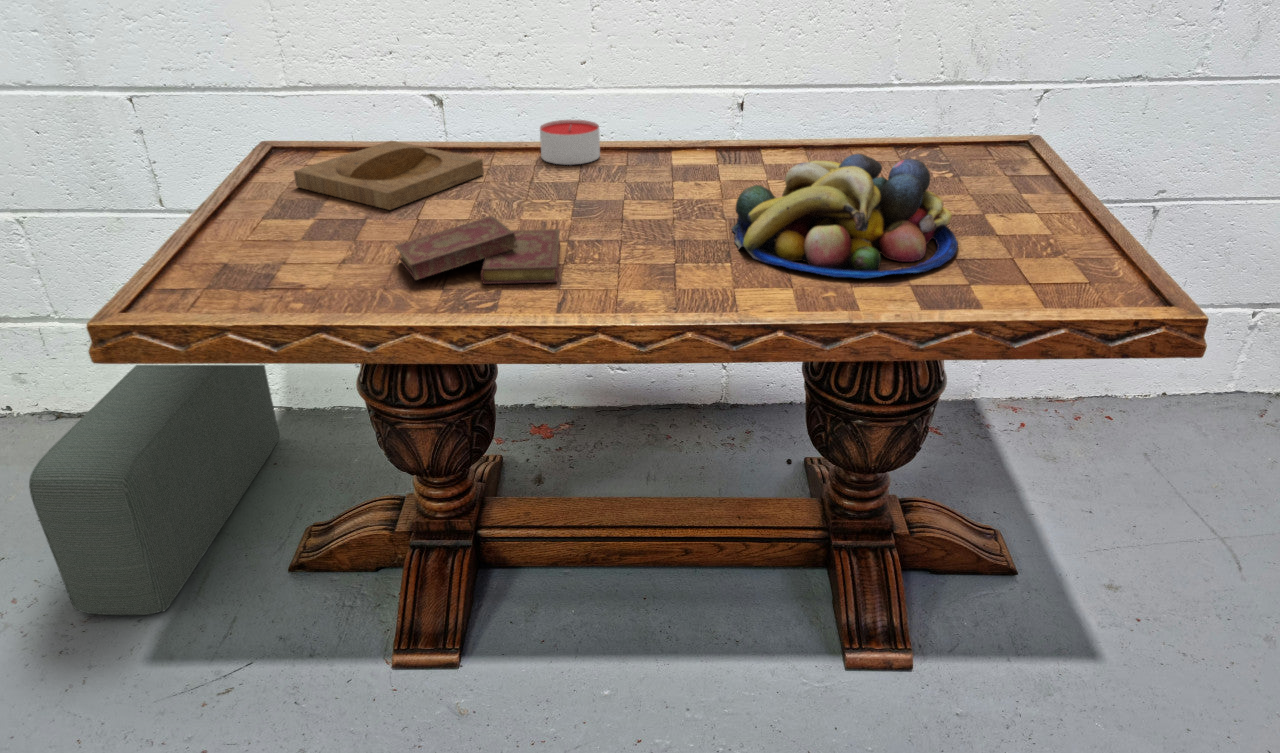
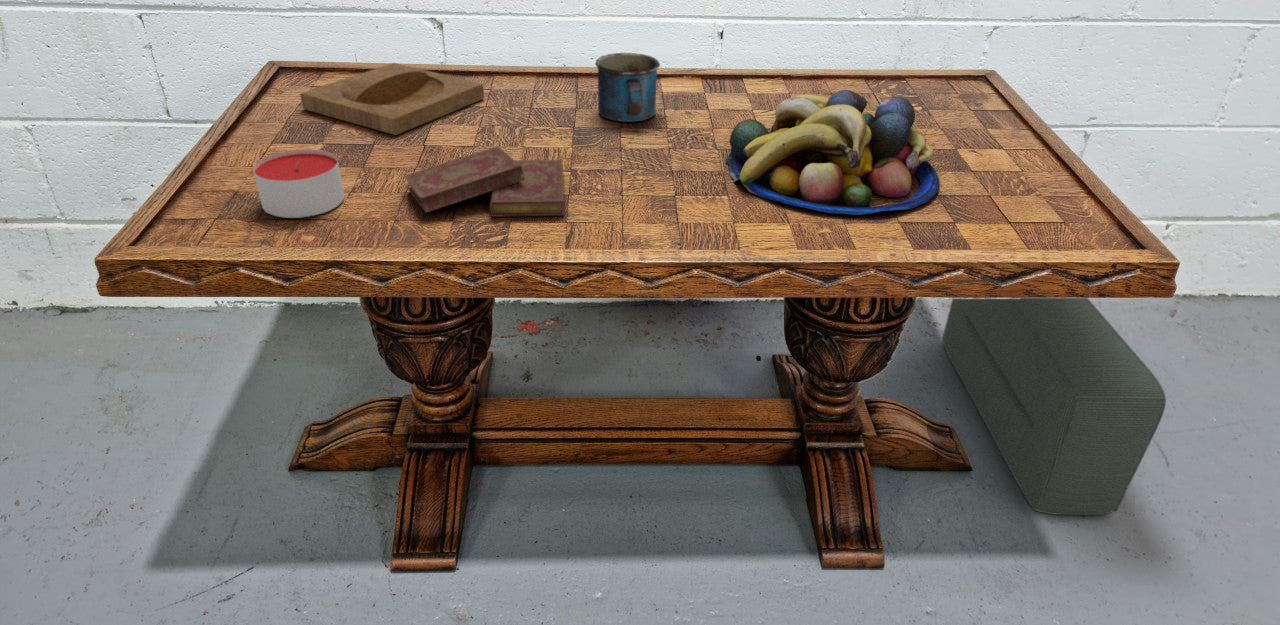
candle: present [540,120,600,165] -> present [253,149,344,218]
mug: none [598,123,666,194] -> present [595,53,660,122]
pouf: present [29,365,279,615] -> present [942,280,1166,515]

